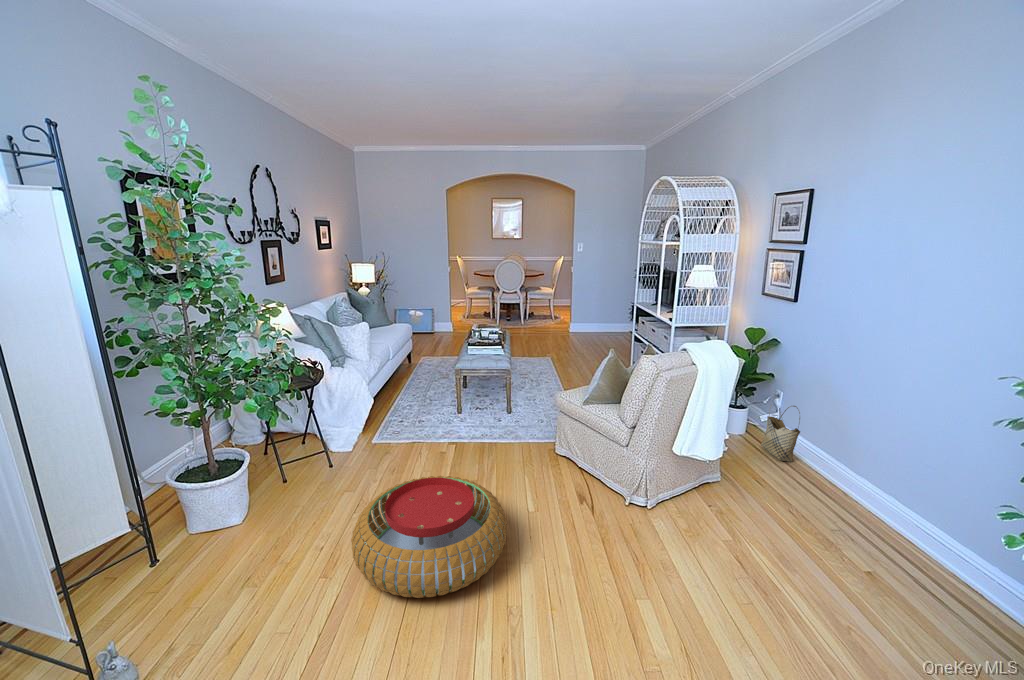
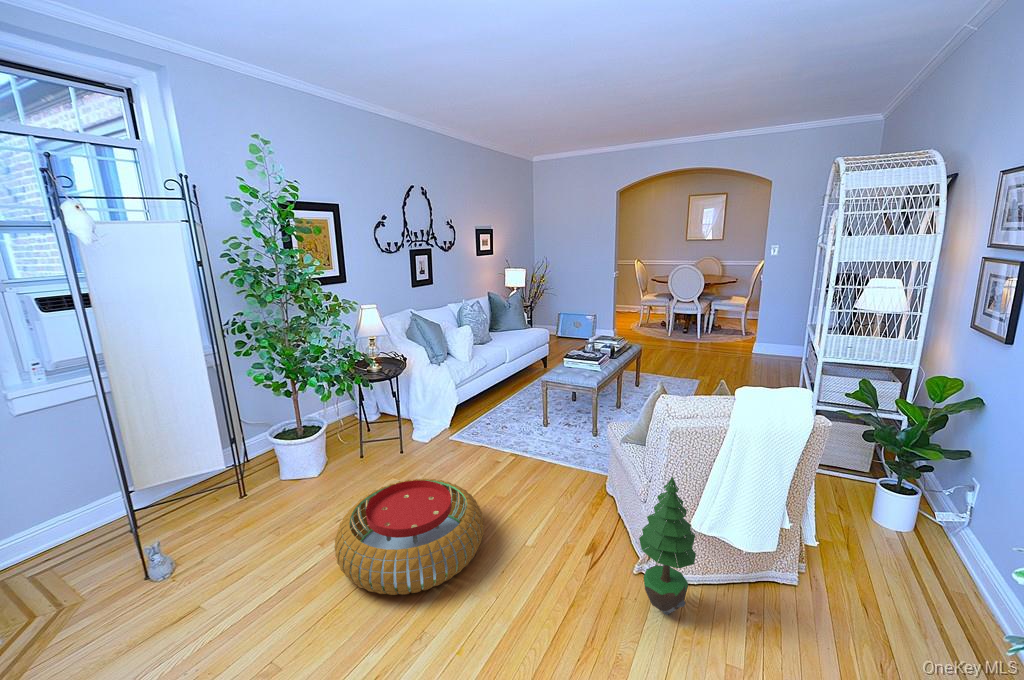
woven basket: present [761,405,800,462] -> none [919,501,988,600]
potted tree: none [645,413,690,523] -> present [639,477,696,615]

